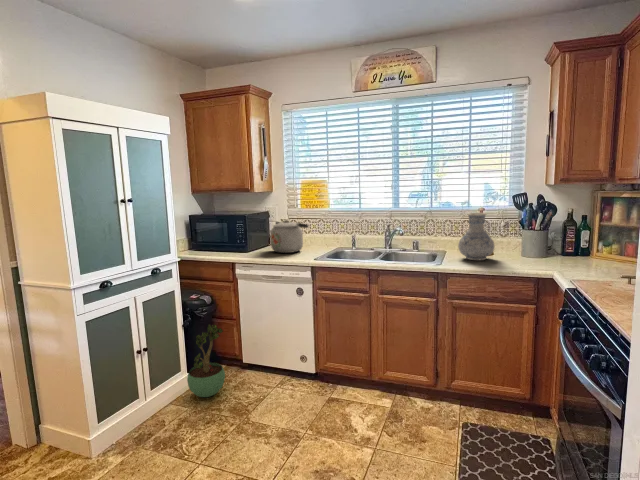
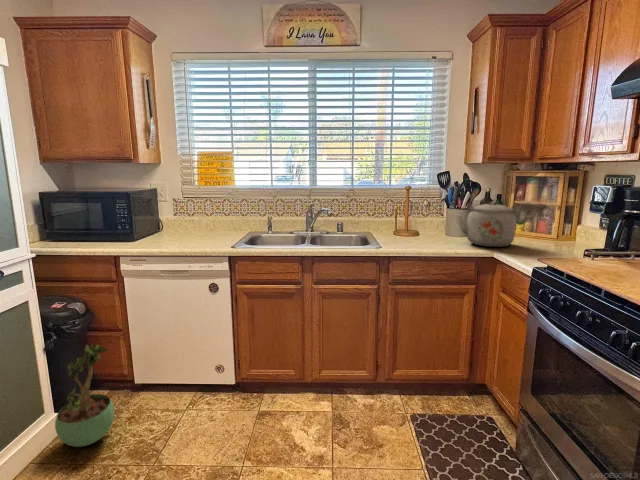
vase: present [458,213,494,260] -> none [391,191,427,241]
kettle: present [270,220,308,253] -> present [458,202,516,247]

